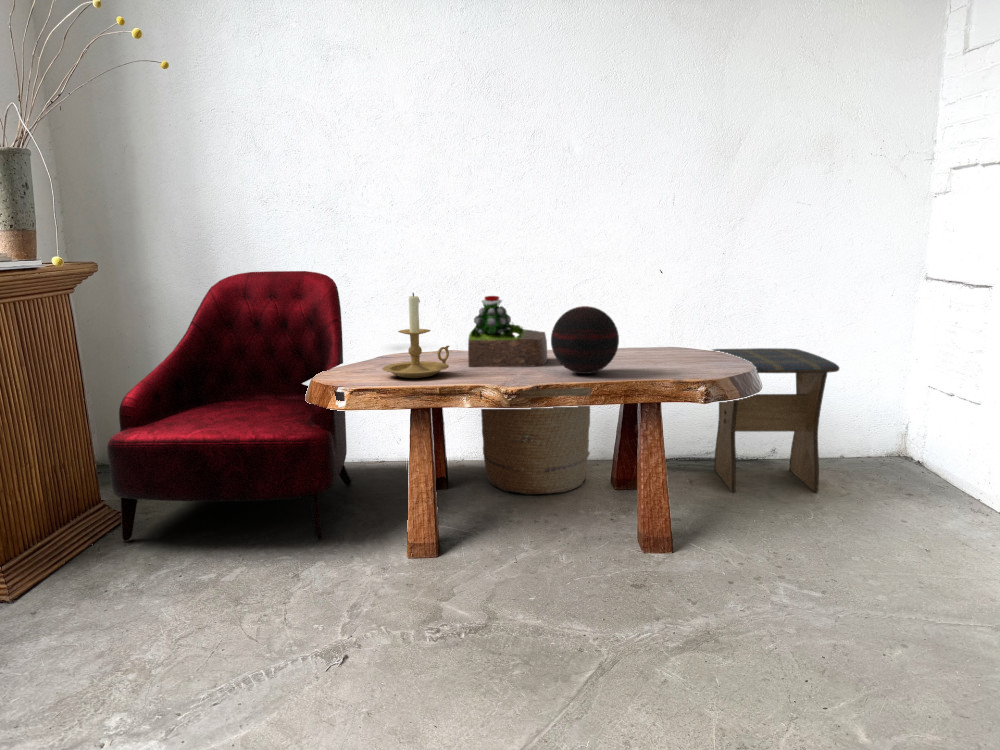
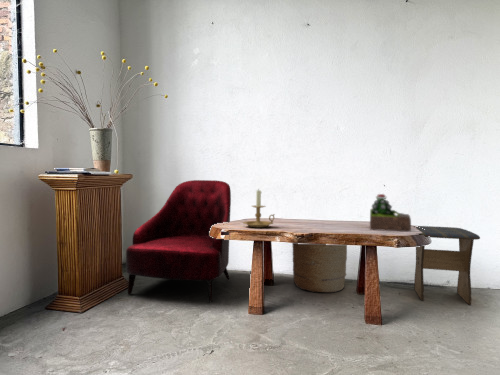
succulent plant: present [468,296,547,367] -> present [370,194,411,231]
decorative orb: present [551,306,619,374] -> none [321,198,354,230]

